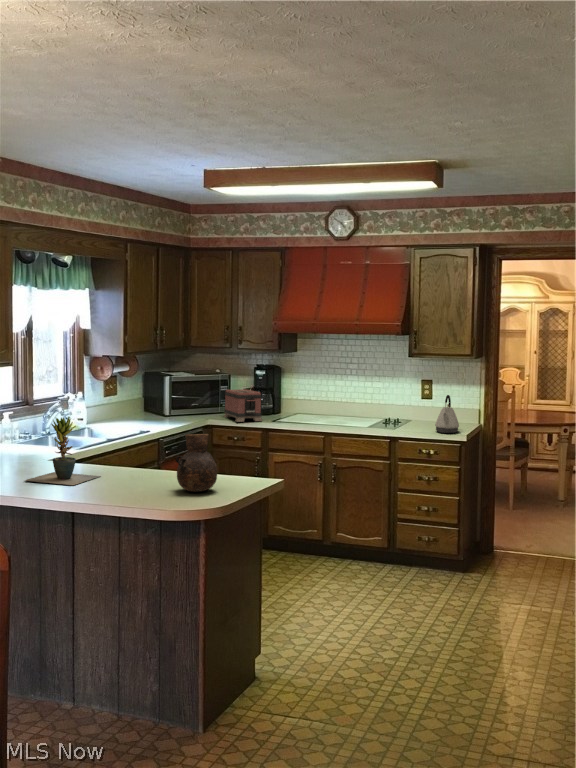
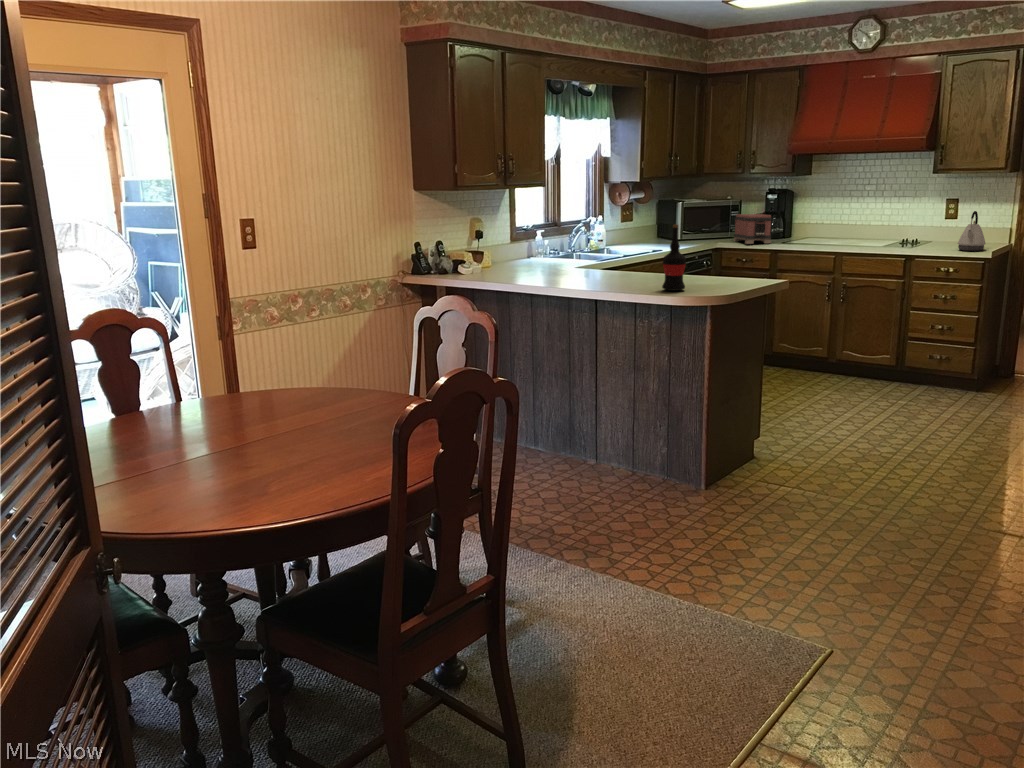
potted plant: present [26,417,100,485] -> none [559,222,624,281]
wine bottle: none [143,428,170,503] -> present [662,225,686,291]
vase: present [176,434,217,492] -> none [691,233,729,285]

